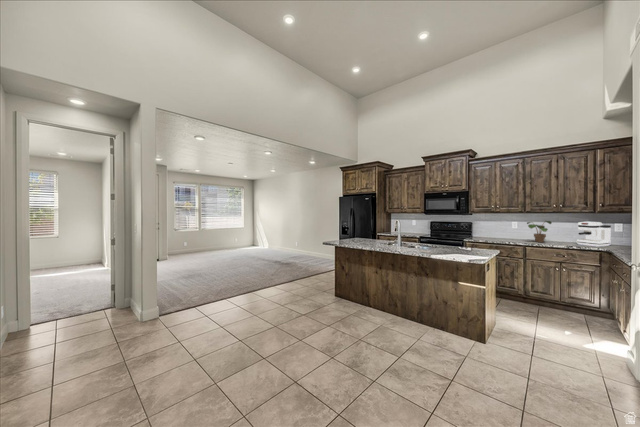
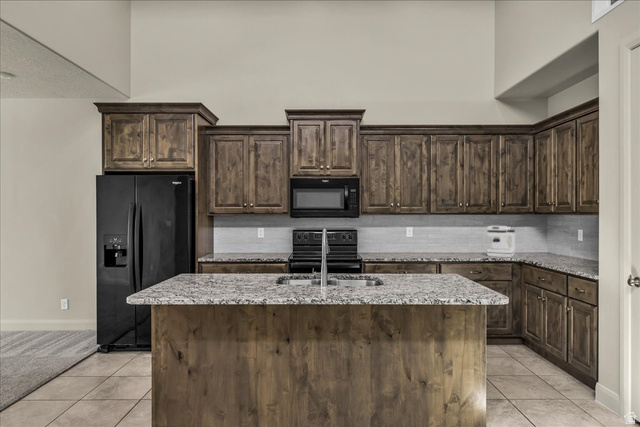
potted plant: present [527,221,552,242] -> none [434,225,462,256]

